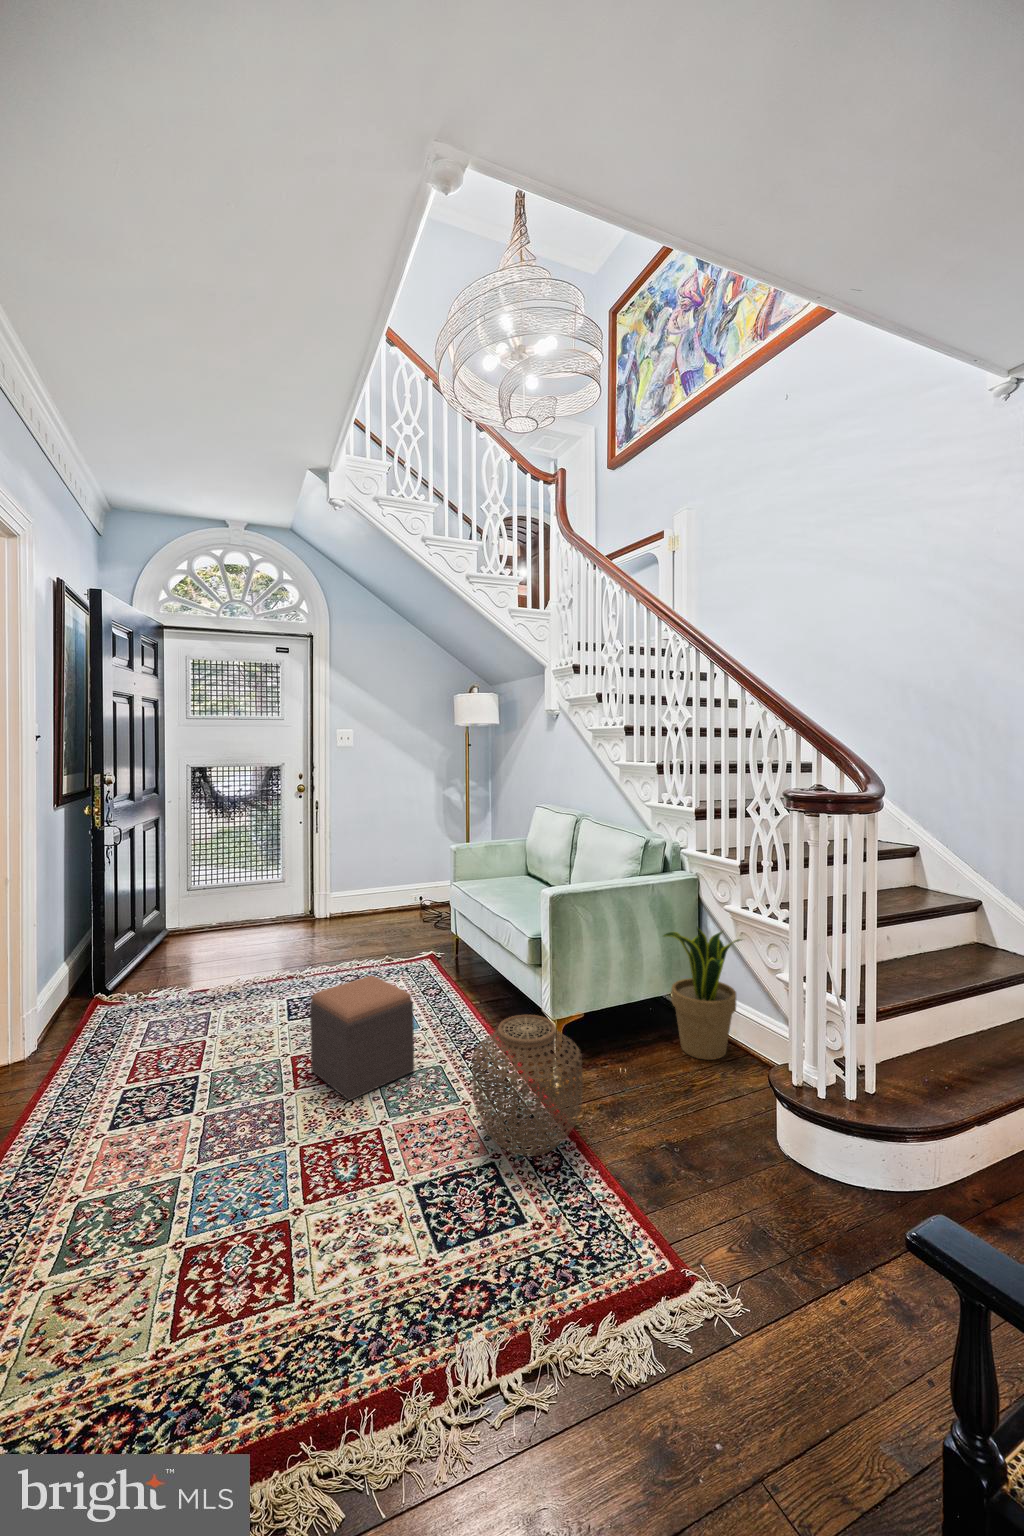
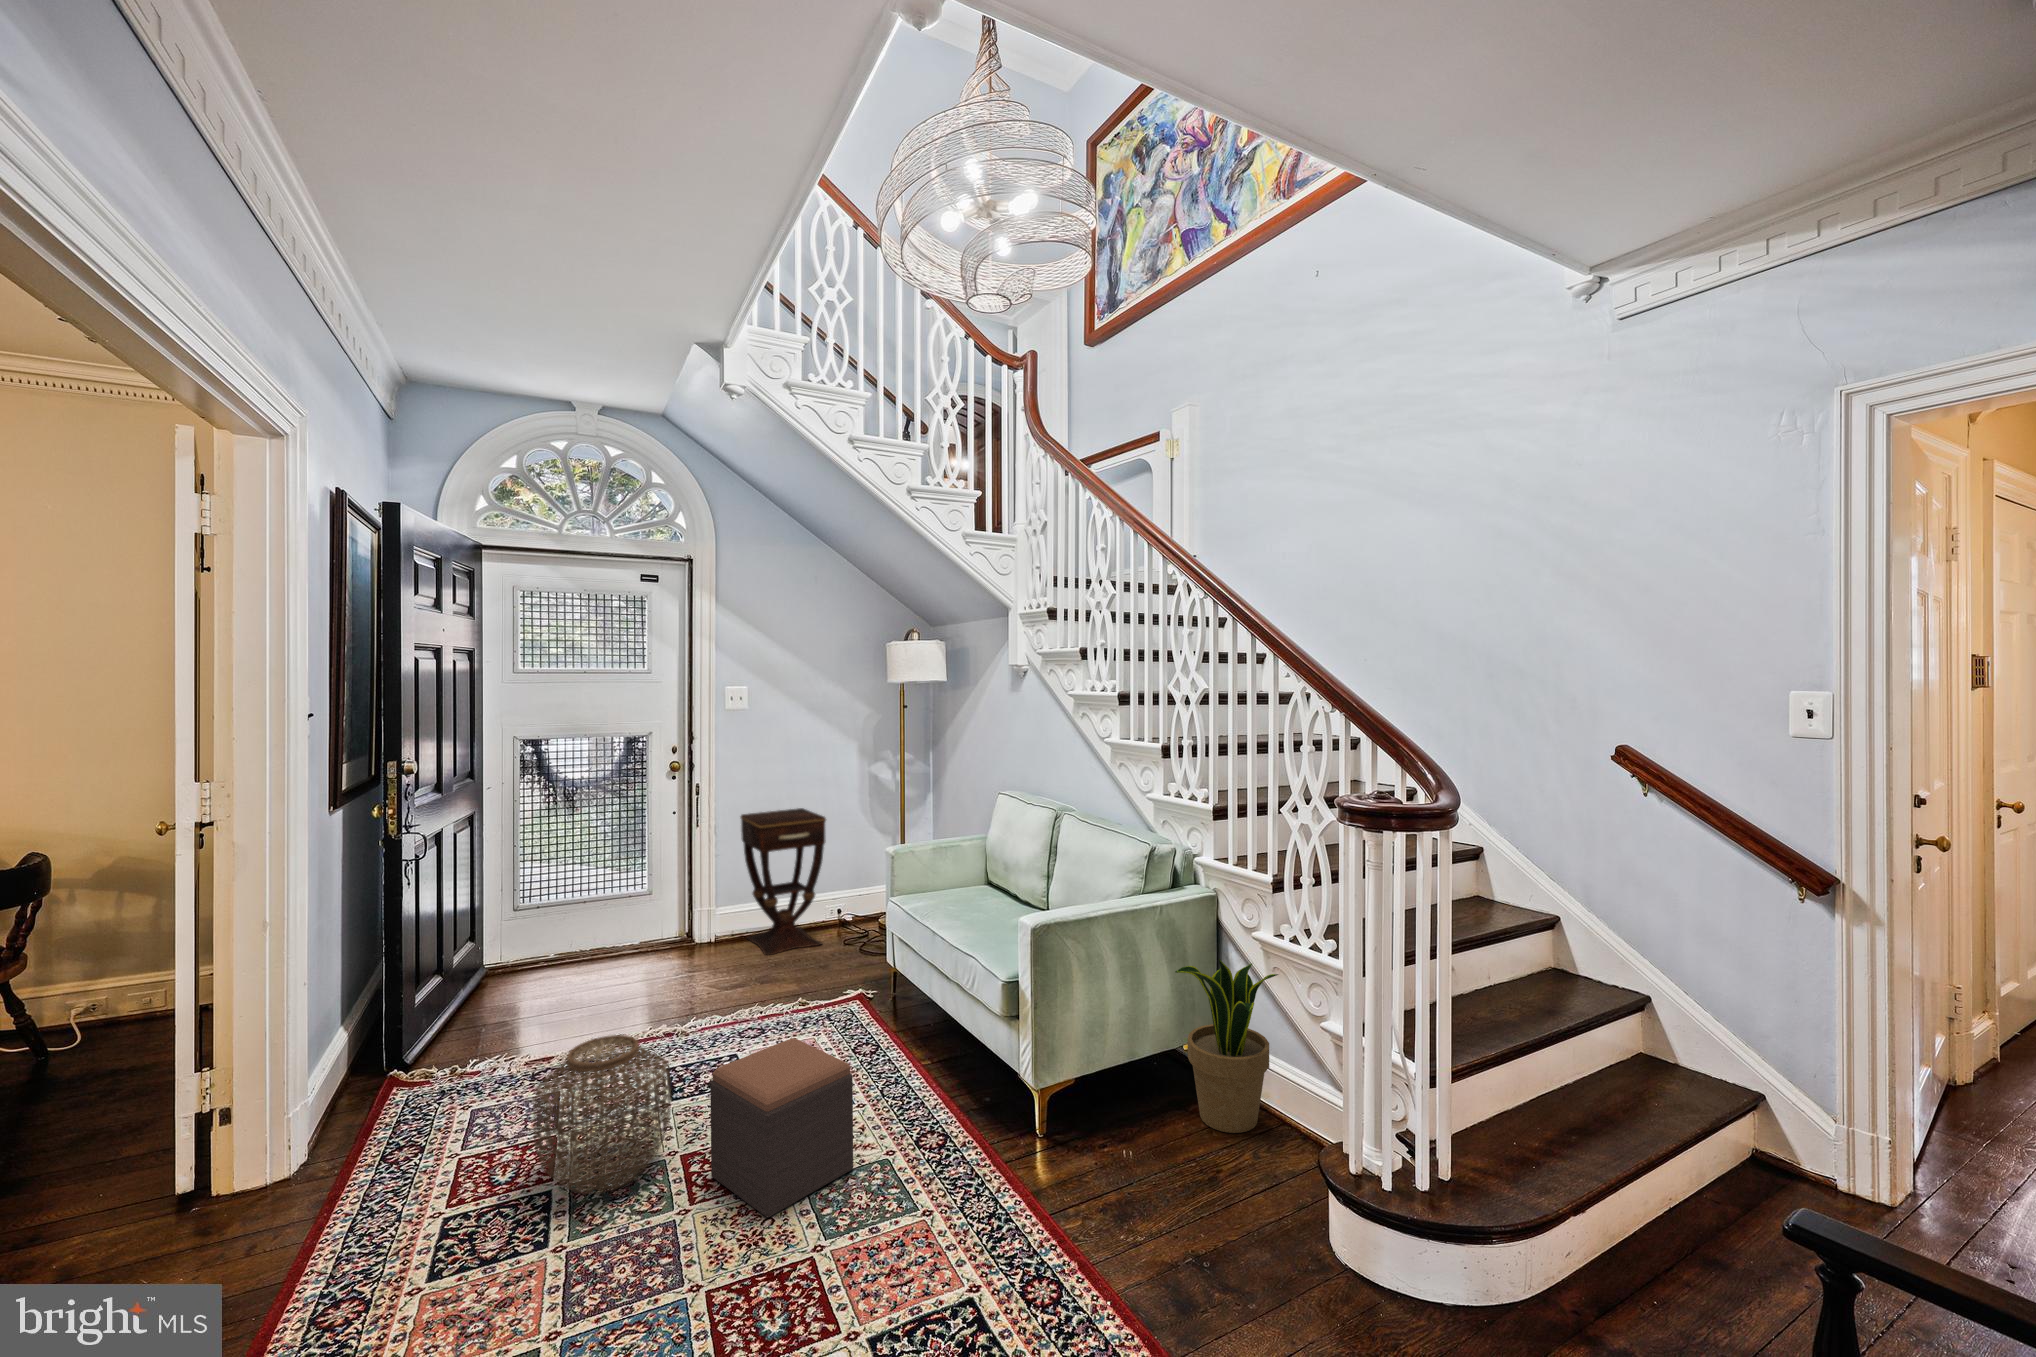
side table: none [347,824,409,928] -> present [741,808,826,955]
woven basket: present [472,1015,583,1156] -> present [533,1035,671,1194]

